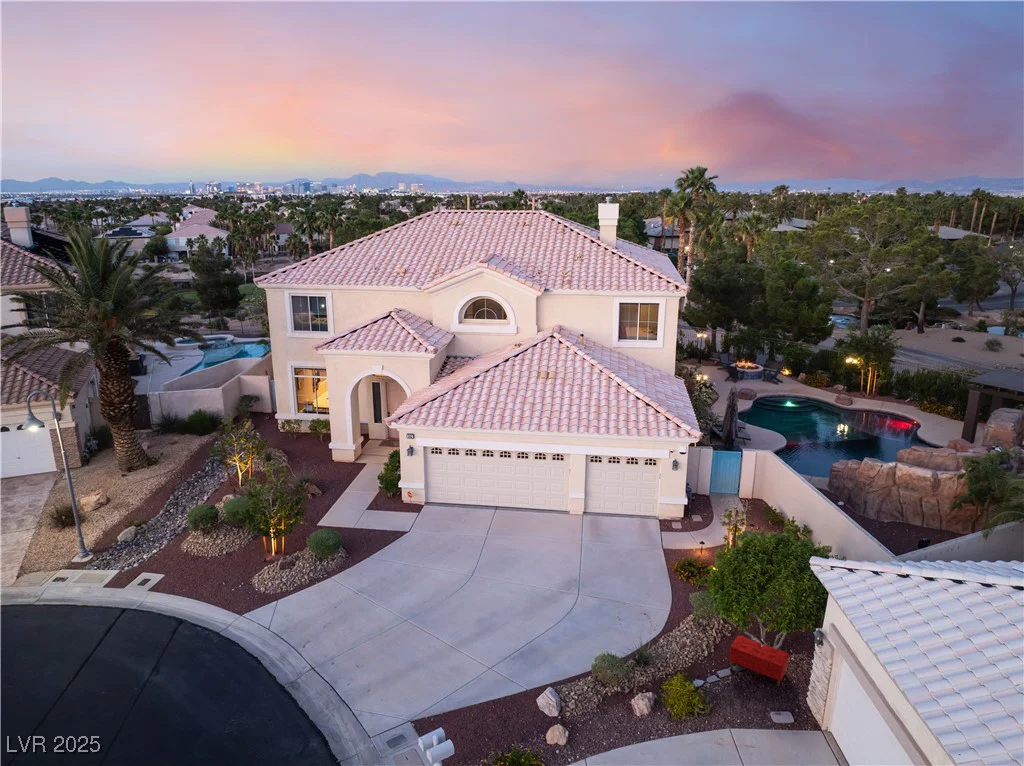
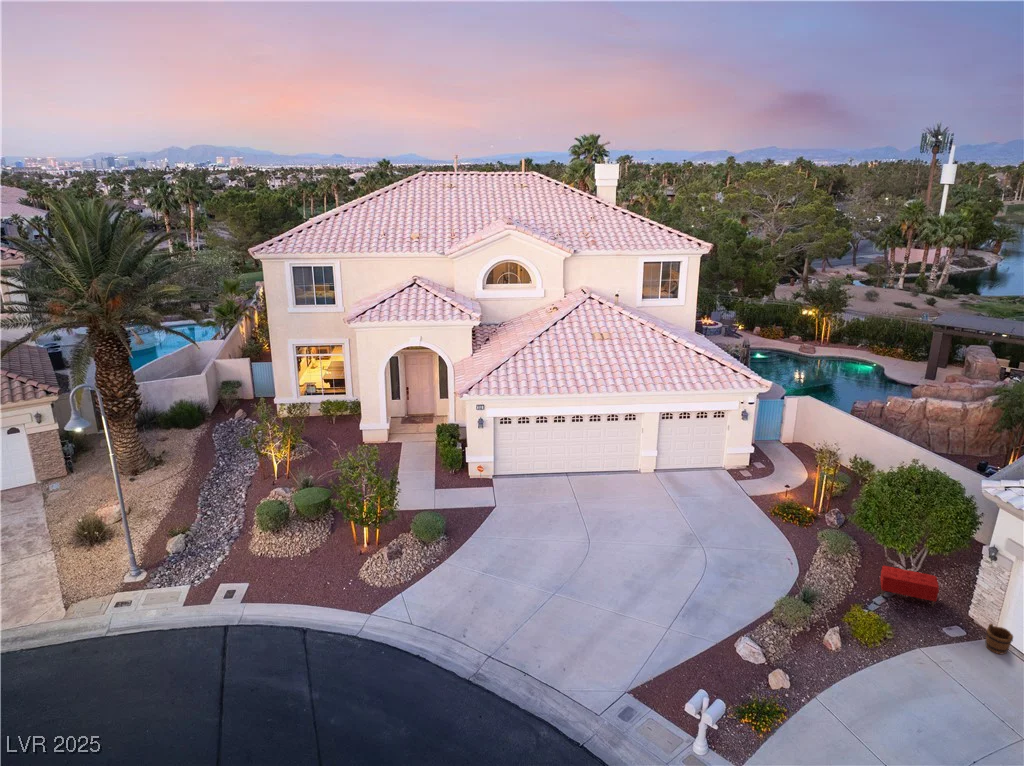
bucket: none [808,712,834,748] -> present [986,624,1013,654]

